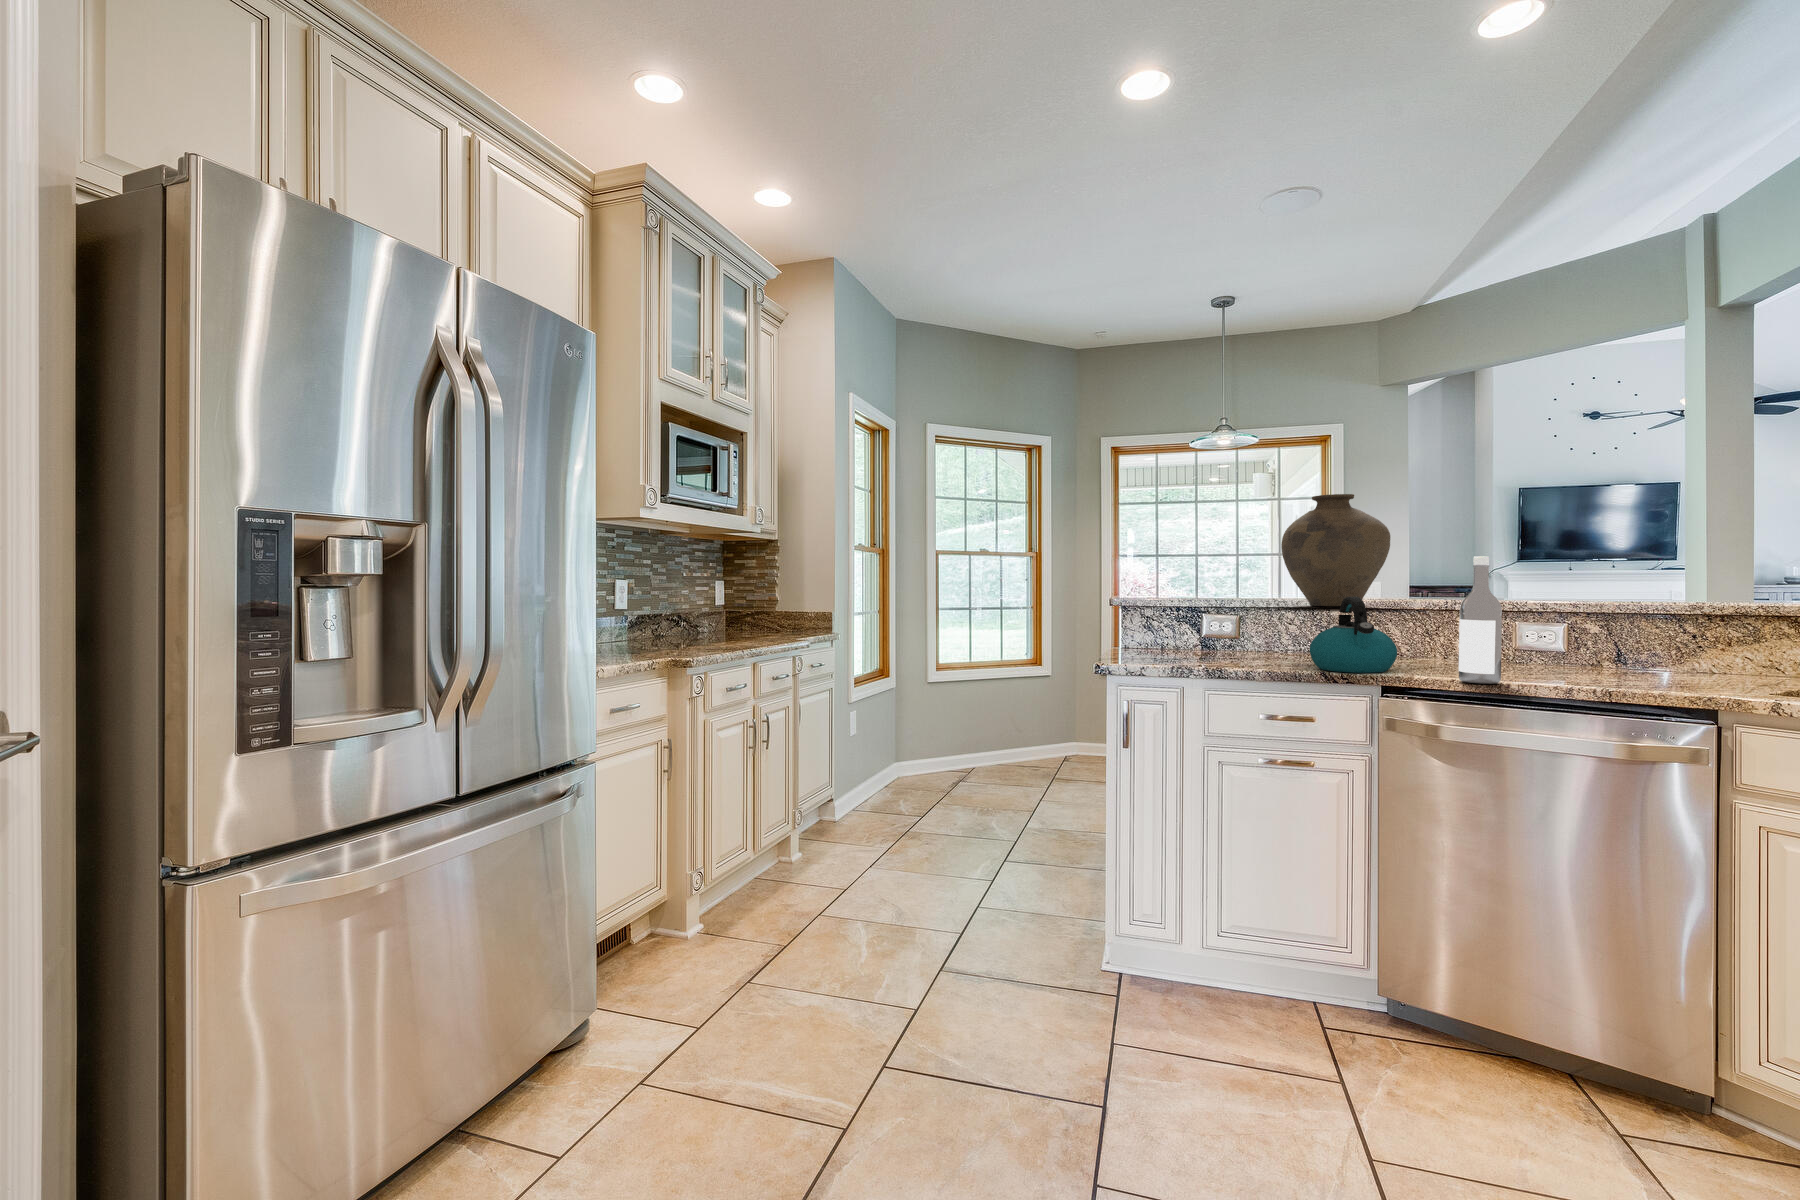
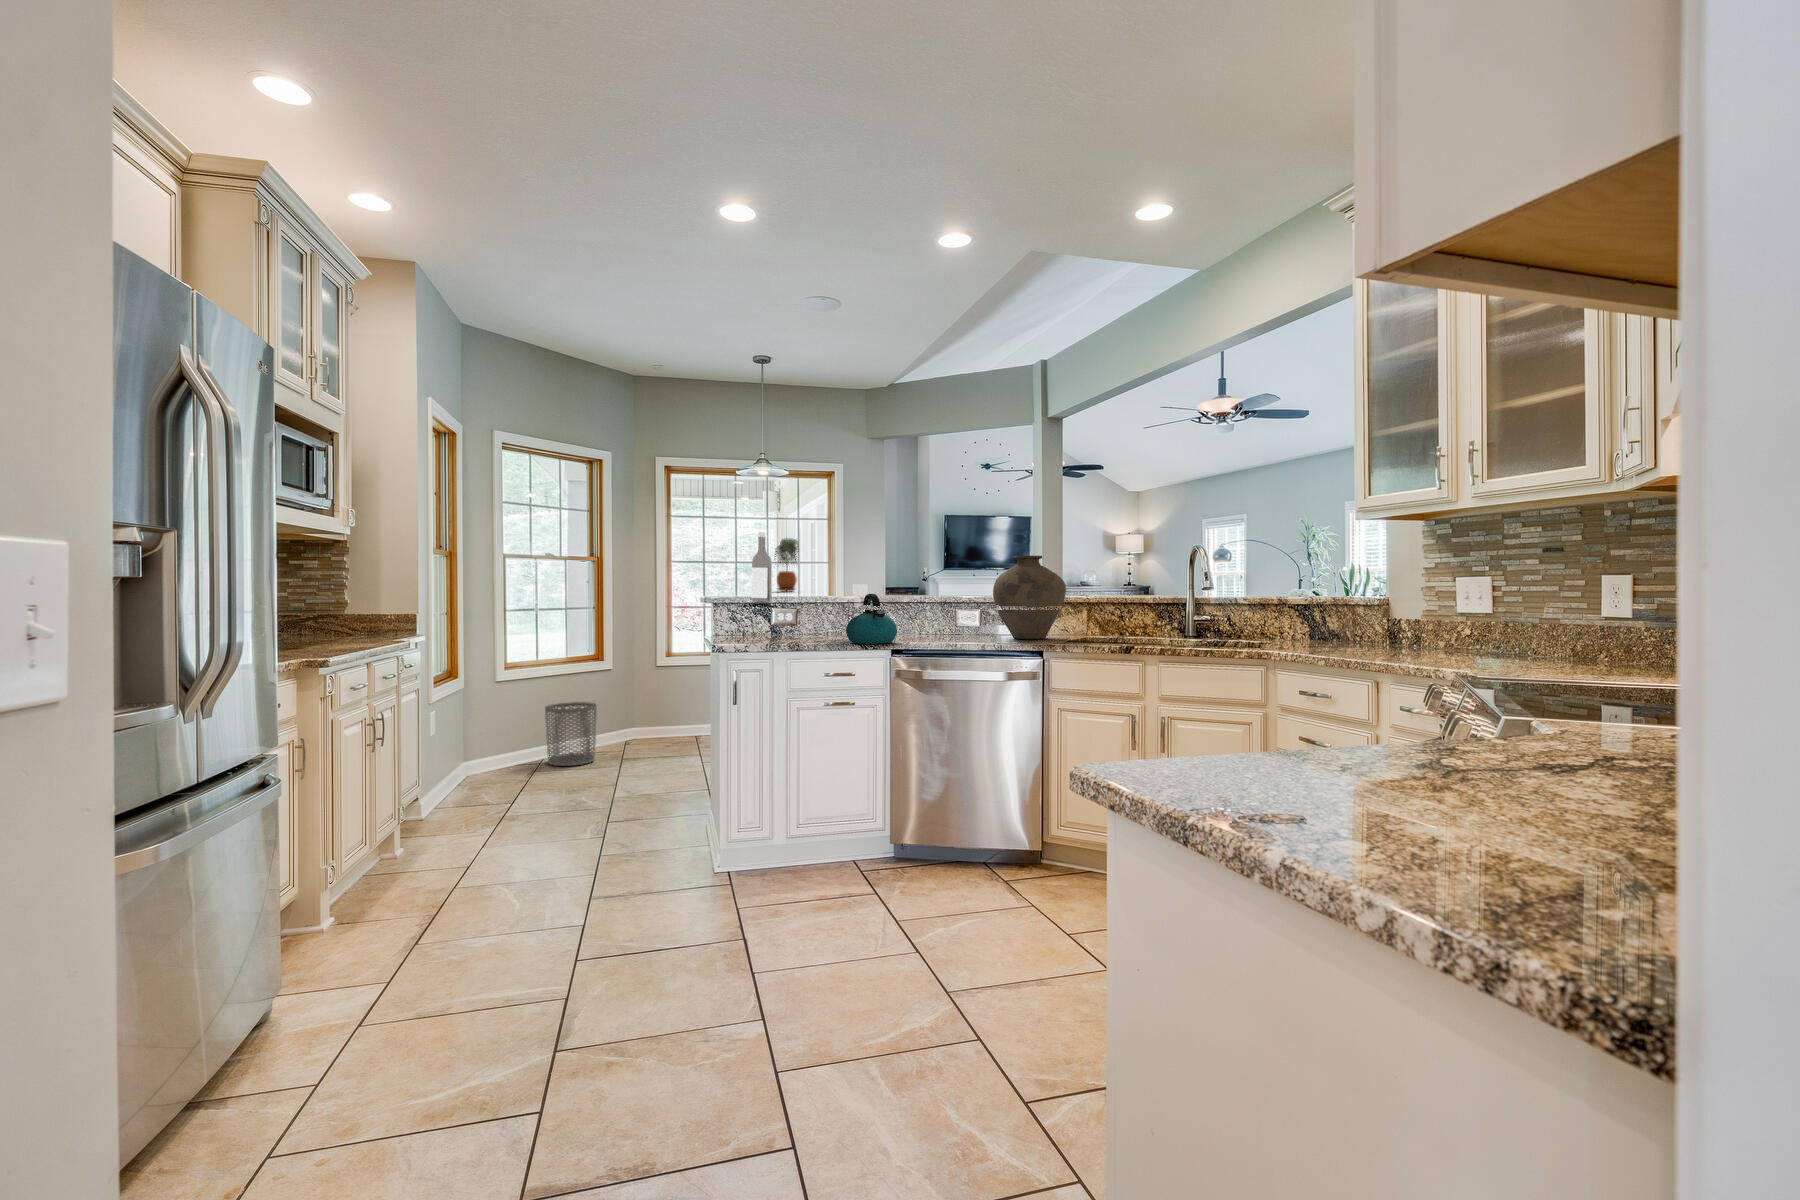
vase: present [1281,494,1390,606] -> present [993,555,1066,639]
potted plant: none [1234,522,1269,588] -> present [775,538,799,591]
wine bottle: present [1459,556,1502,684] -> present [752,532,772,604]
waste bin: none [979,704,1030,771] -> present [545,702,597,766]

